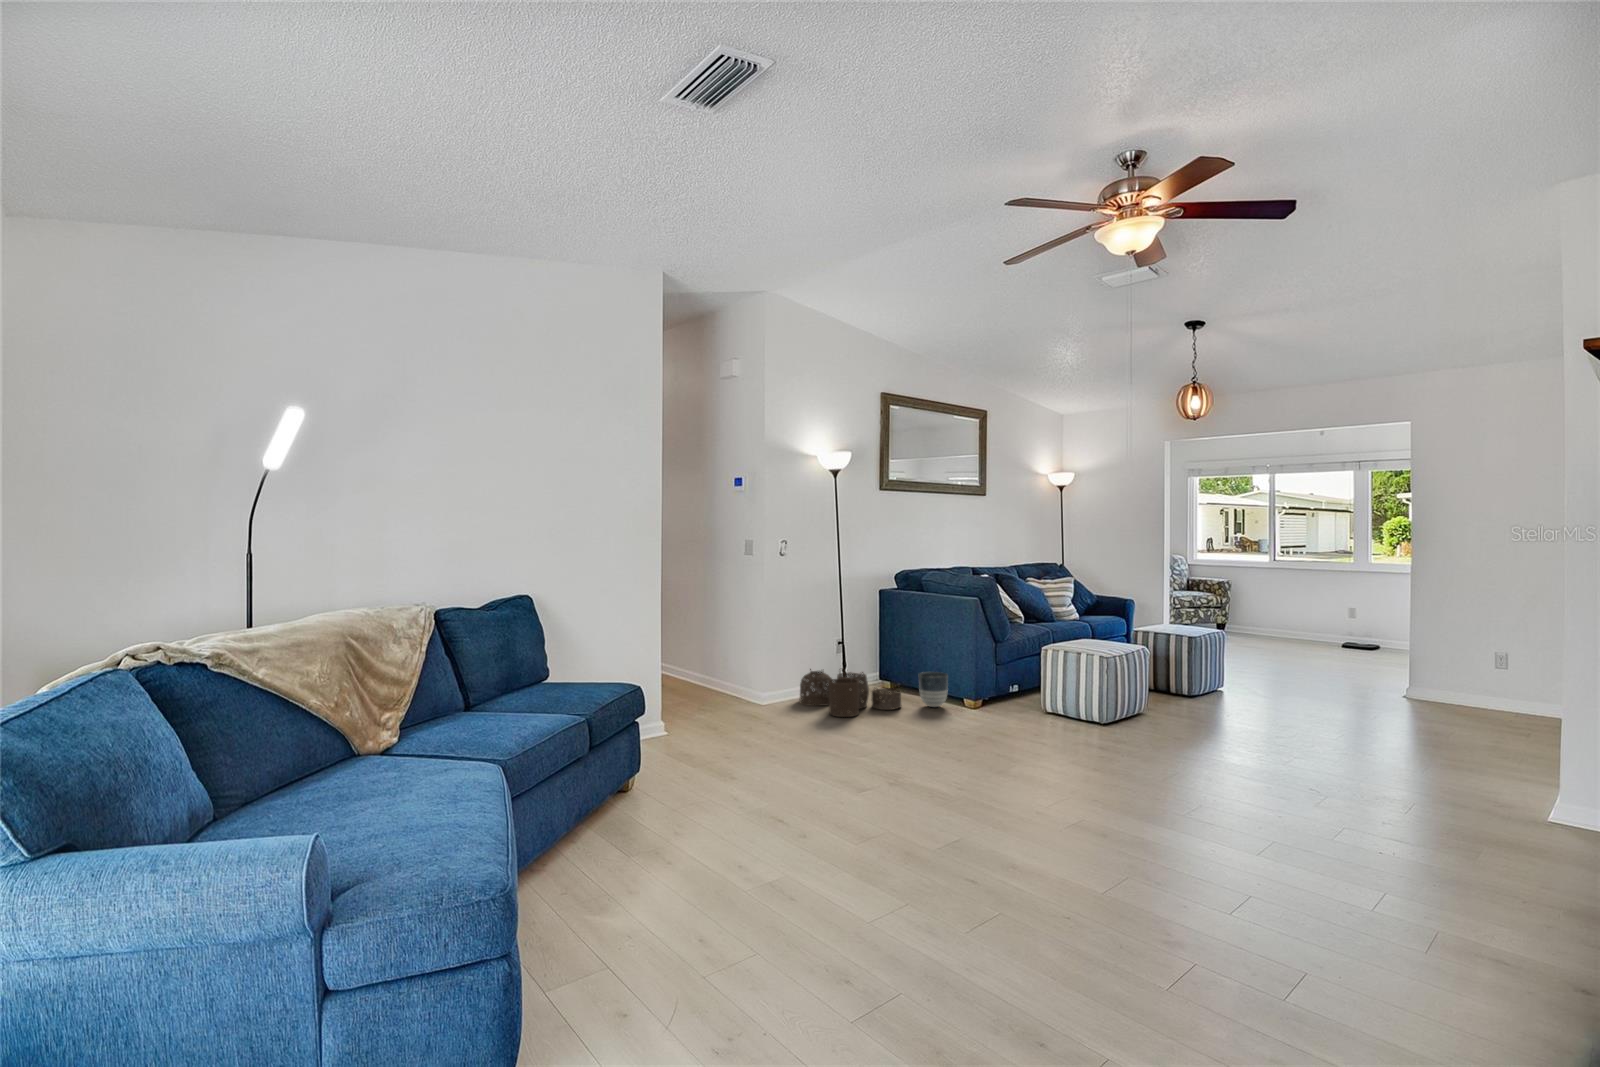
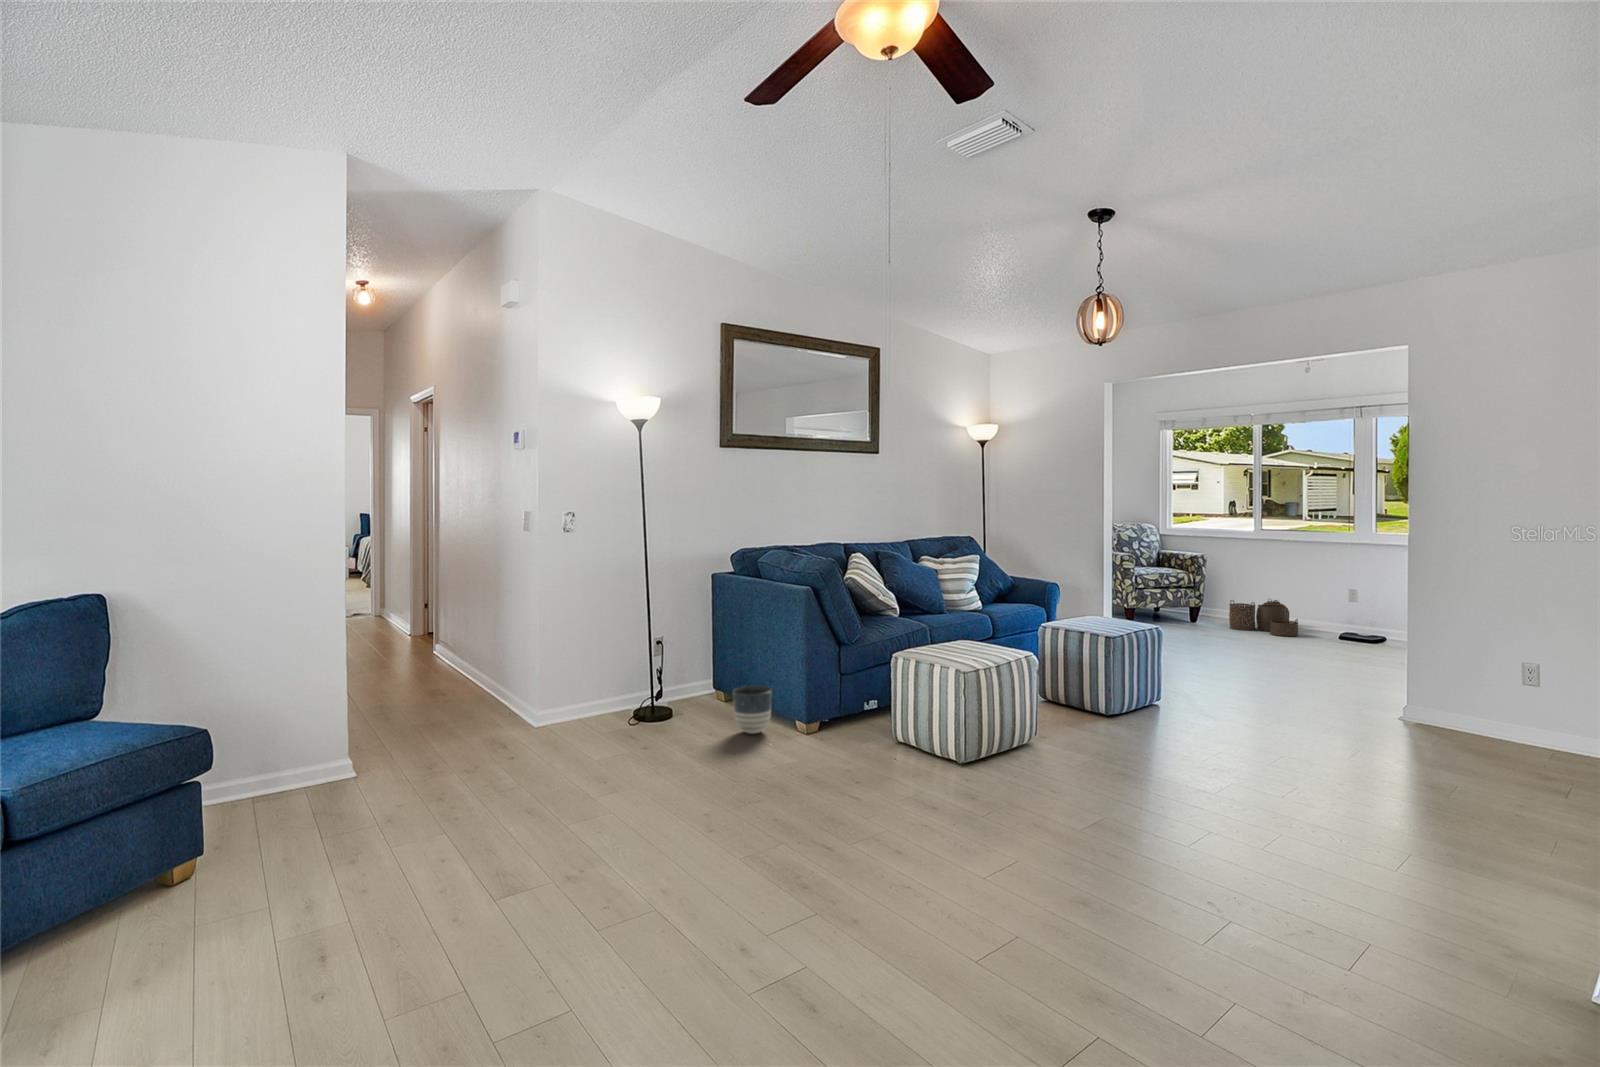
woven basket: present [800,669,902,717] -> present [1229,600,1298,636]

